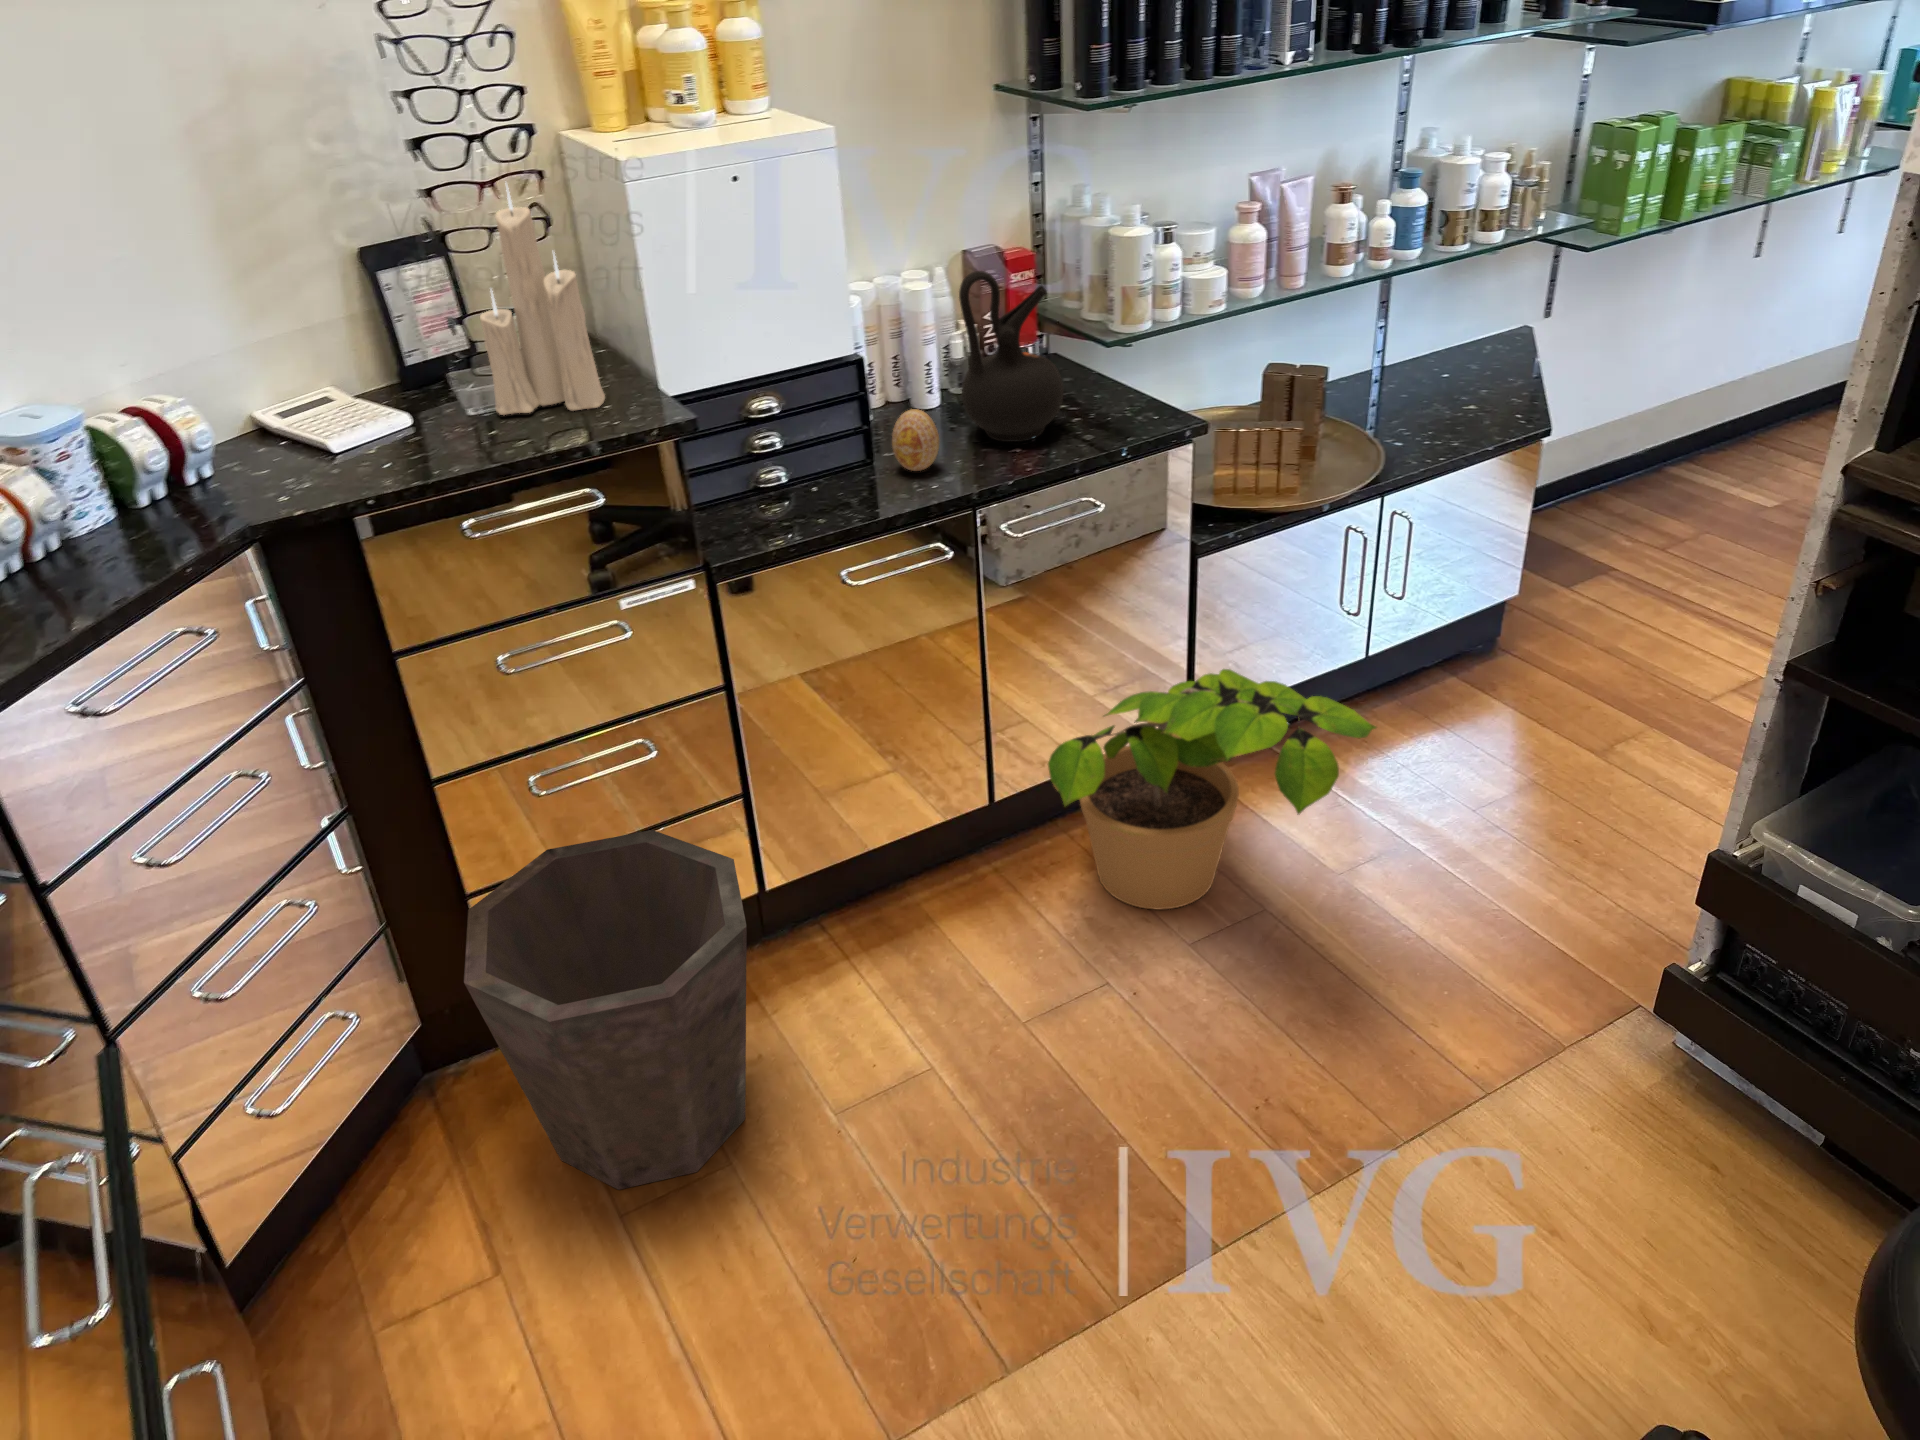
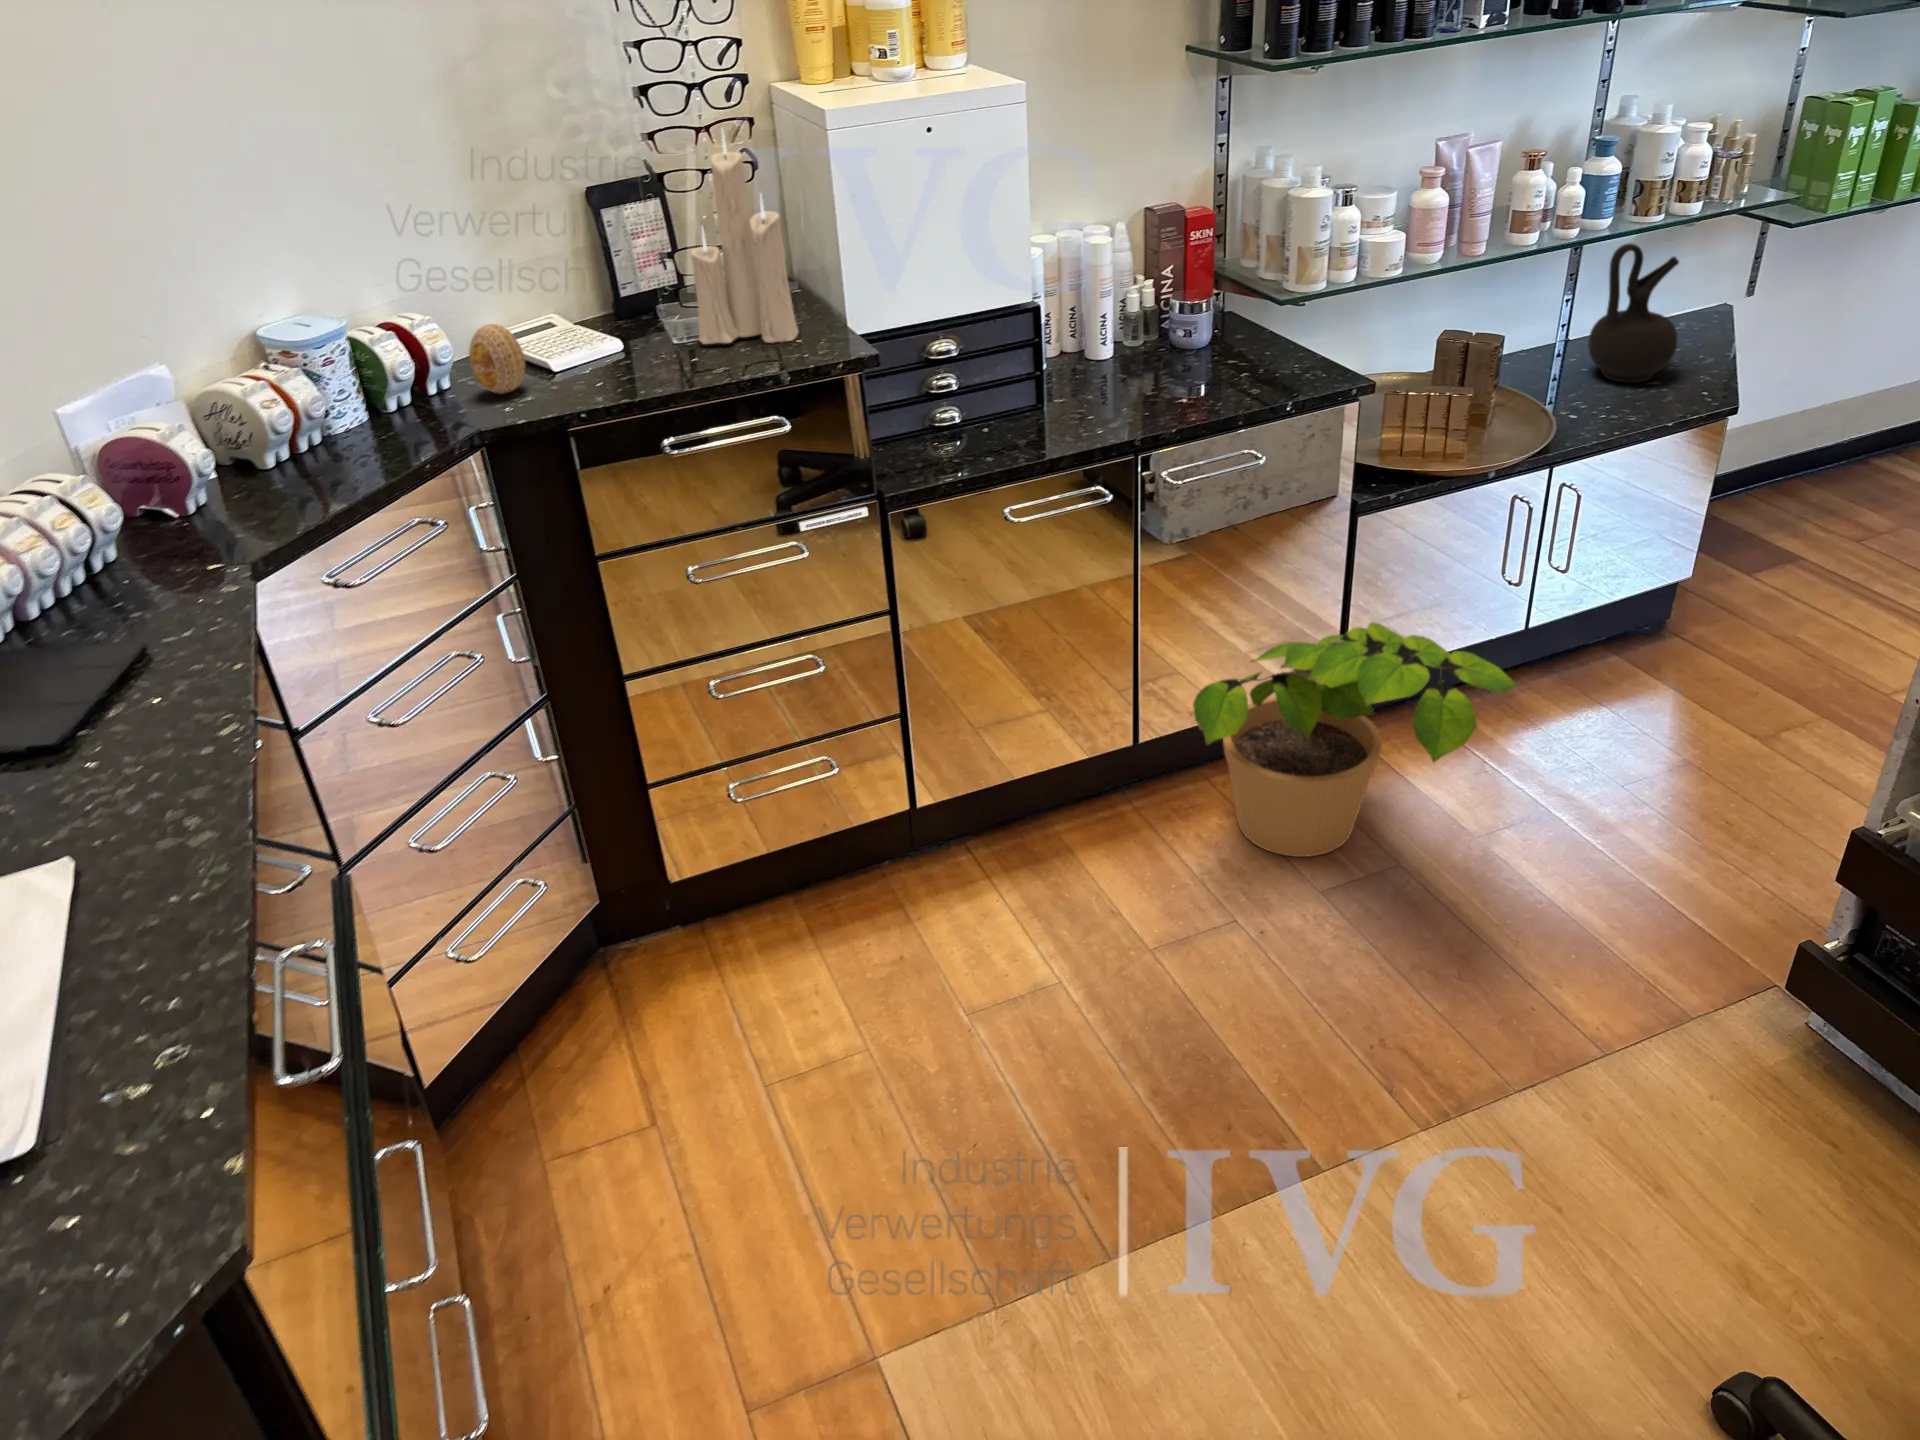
ceramic jug: present [959,271,1063,442] -> present [1588,243,1679,383]
decorative egg: present [892,409,939,471] -> present [469,324,525,394]
waste bin: present [464,830,747,1190] -> none [641,738,898,1065]

